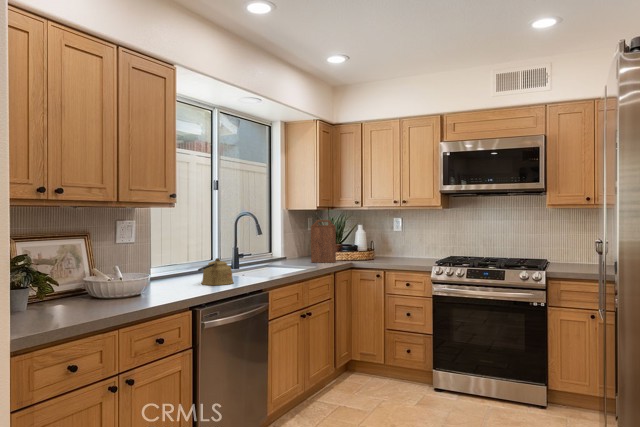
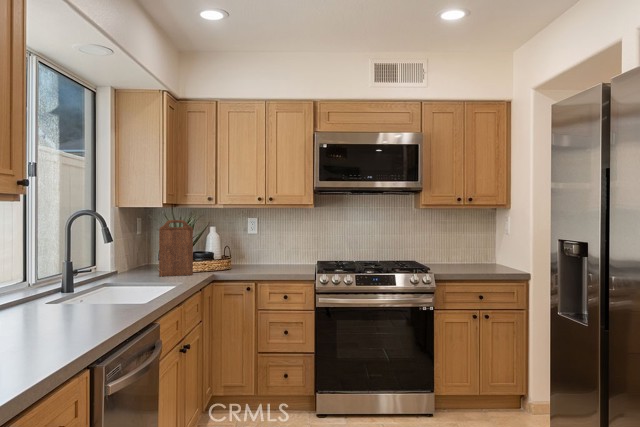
kettle: present [198,258,234,285] -> none [47,282,106,328]

